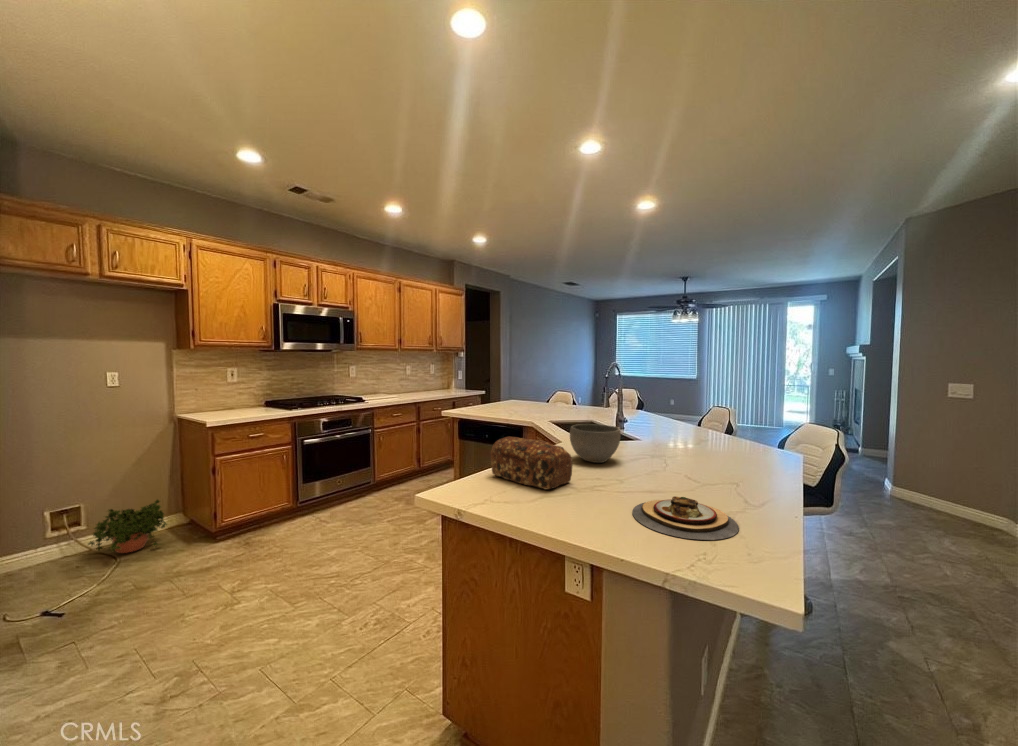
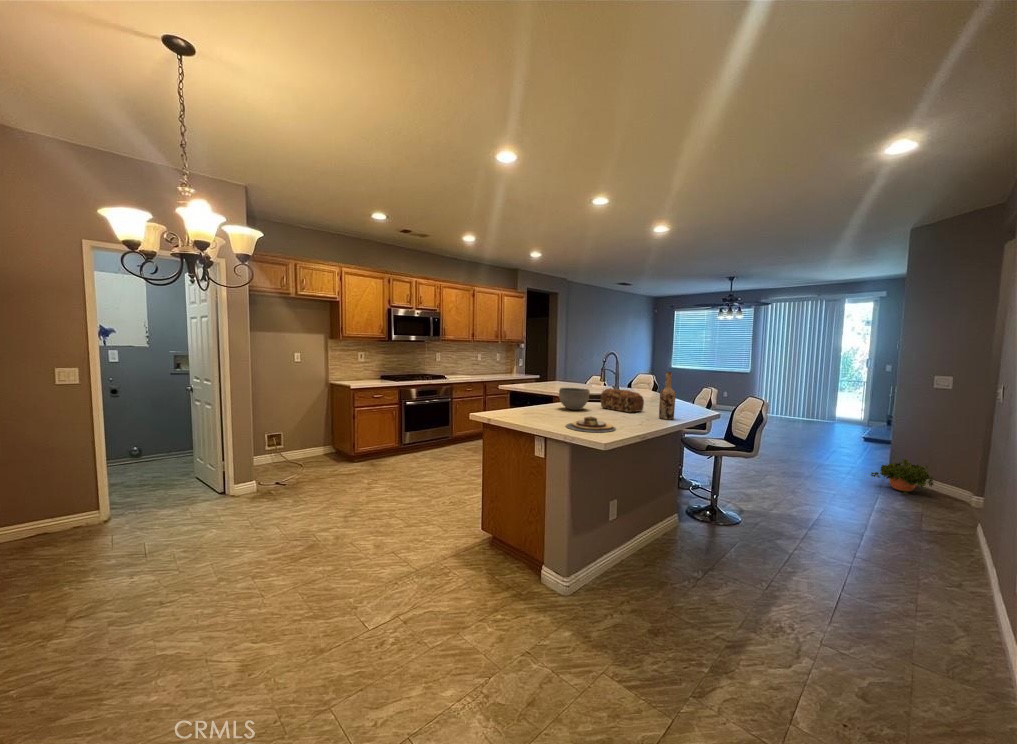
wine bottle: none [745,398,774,477] -> present [659,372,675,420]
bread loaf: present [491,436,572,489] -> present [601,388,644,412]
potted plant: present [88,500,167,553] -> present [871,459,934,494]

